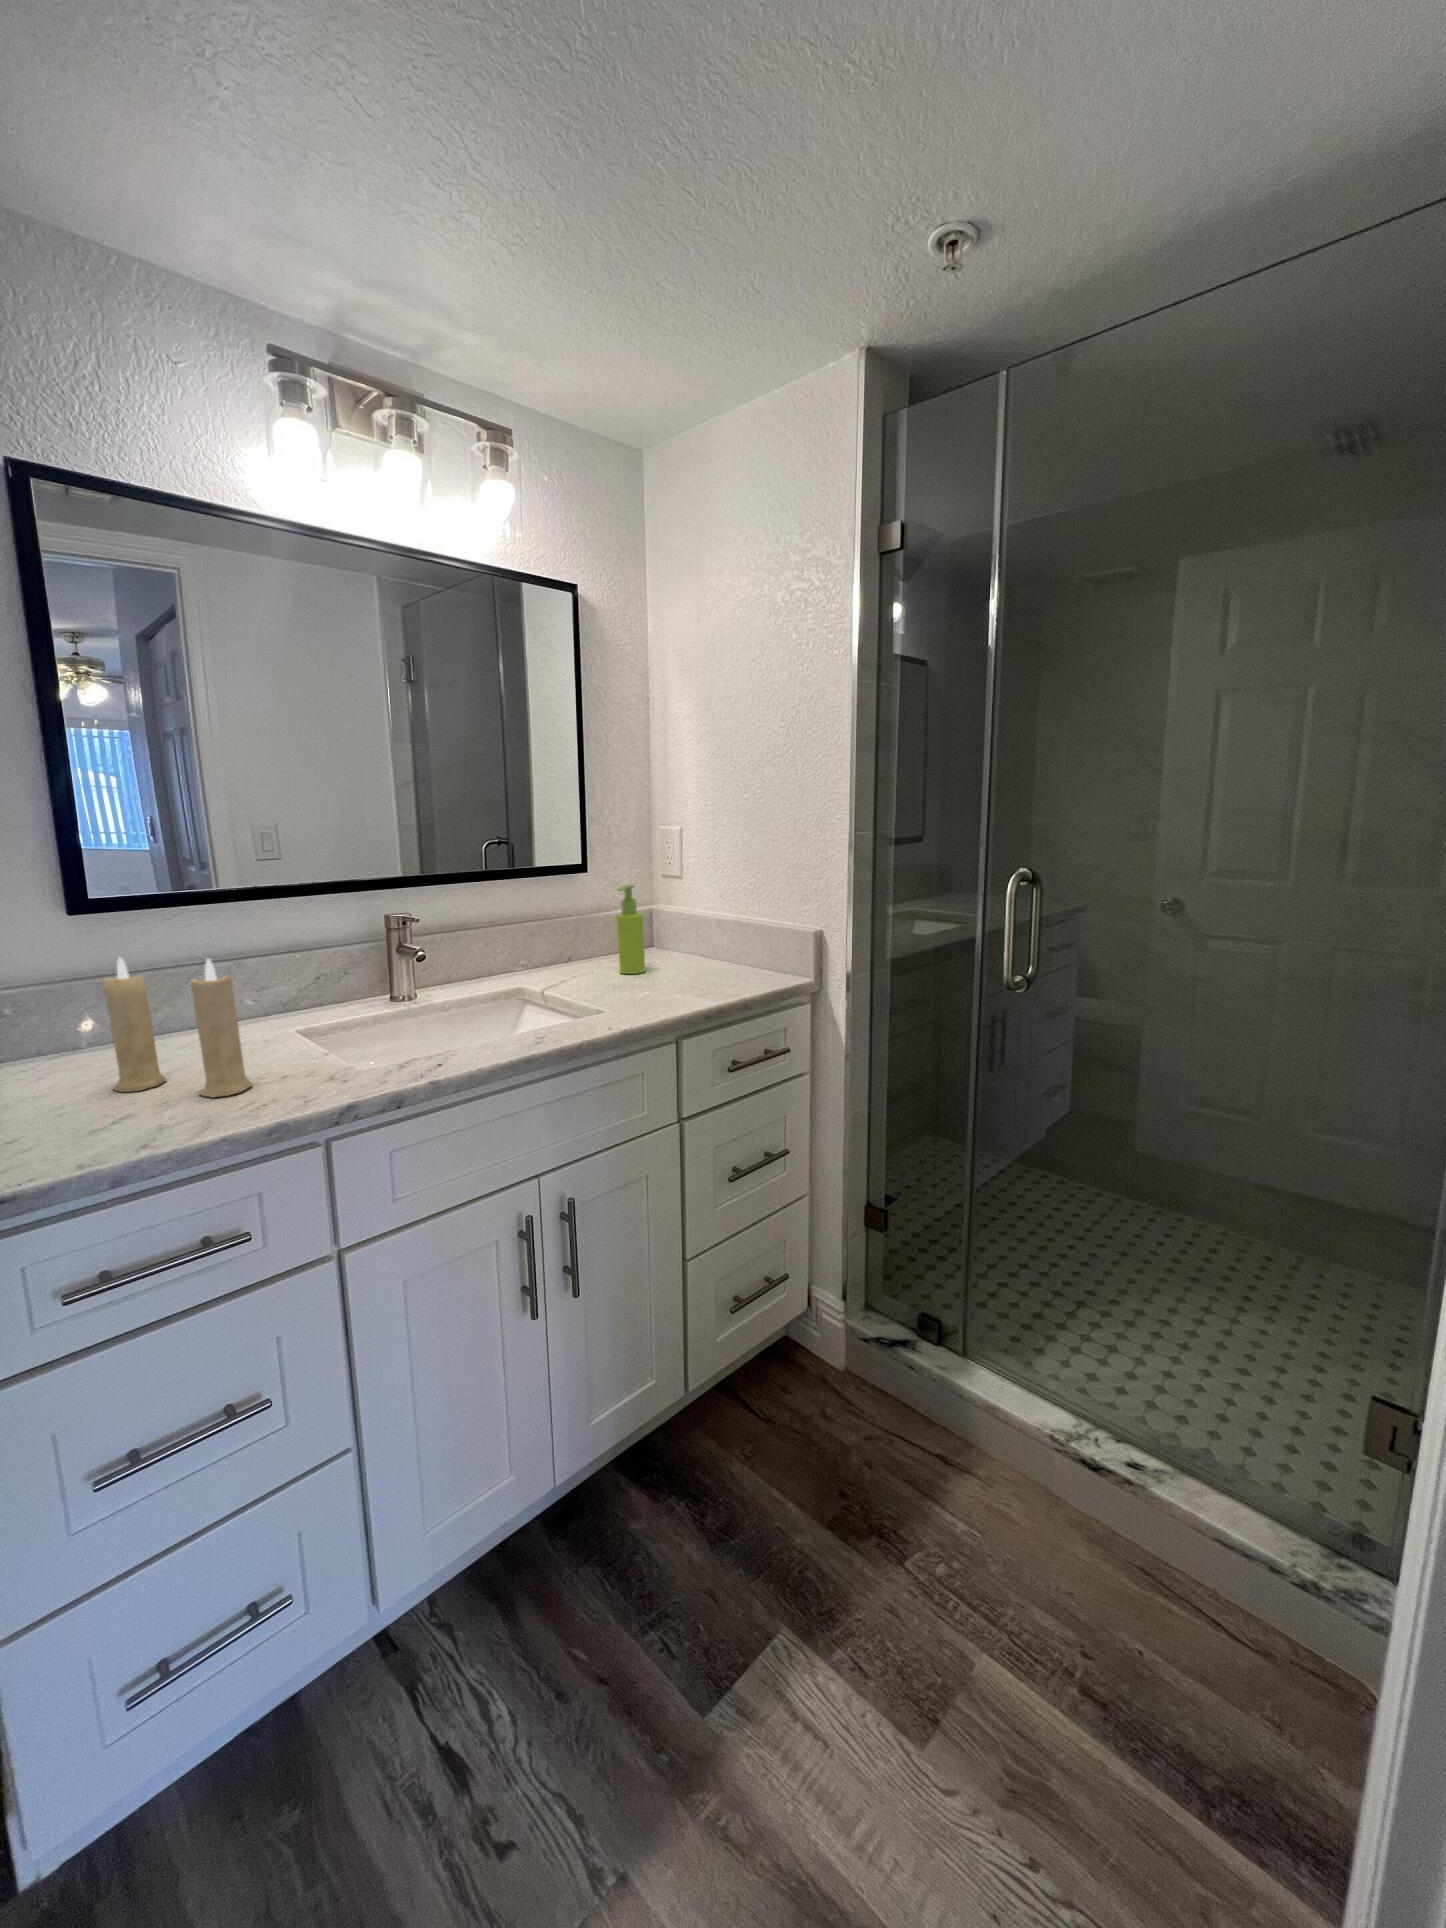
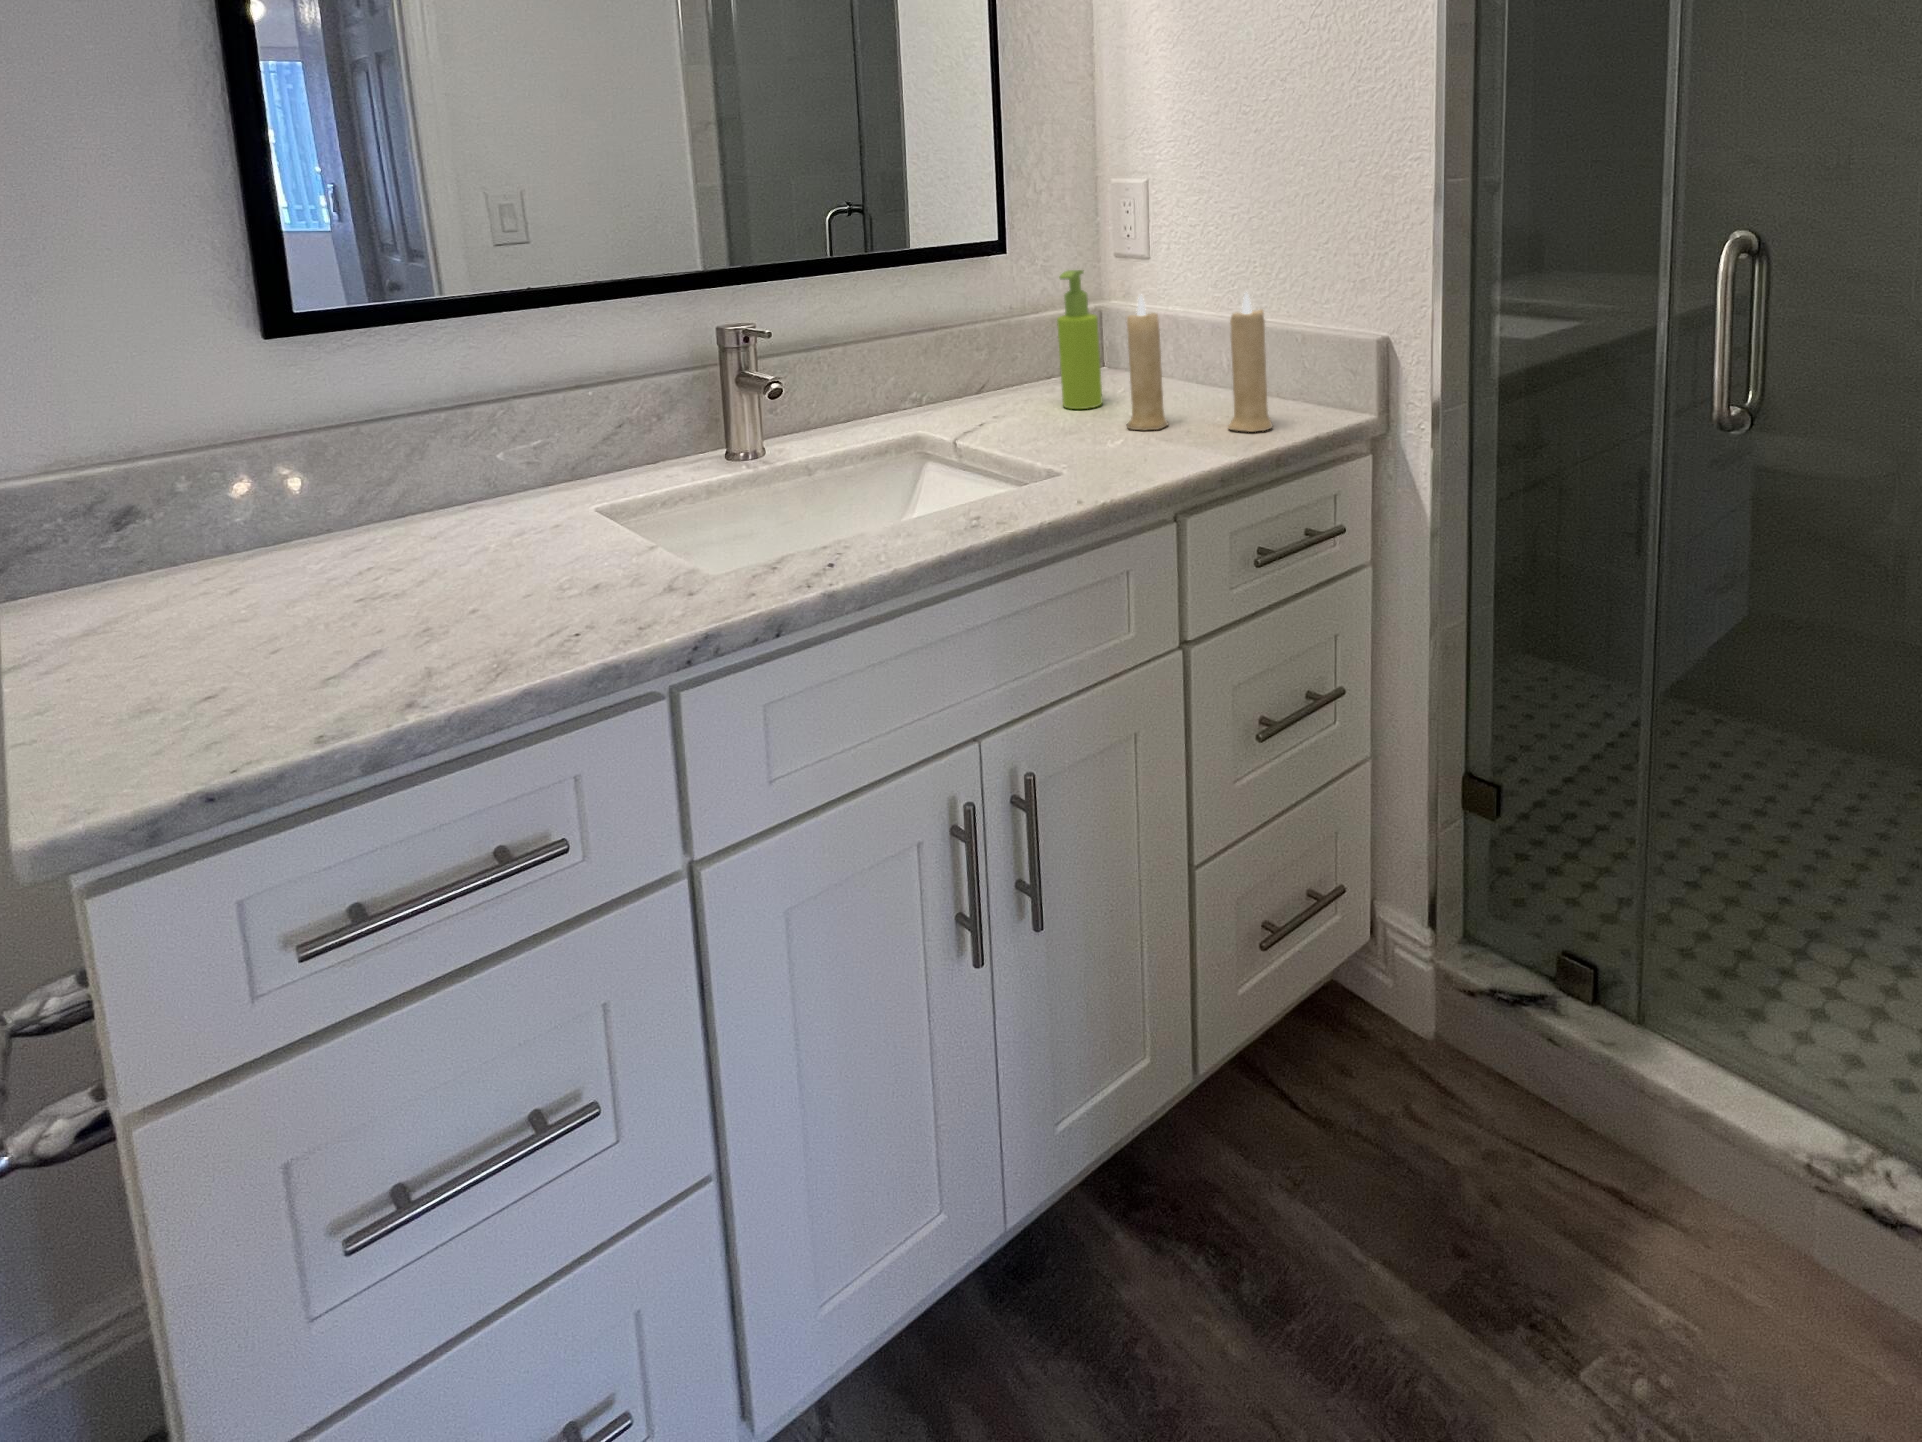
candle: present [102,958,252,1098] -> present [1127,293,1272,432]

